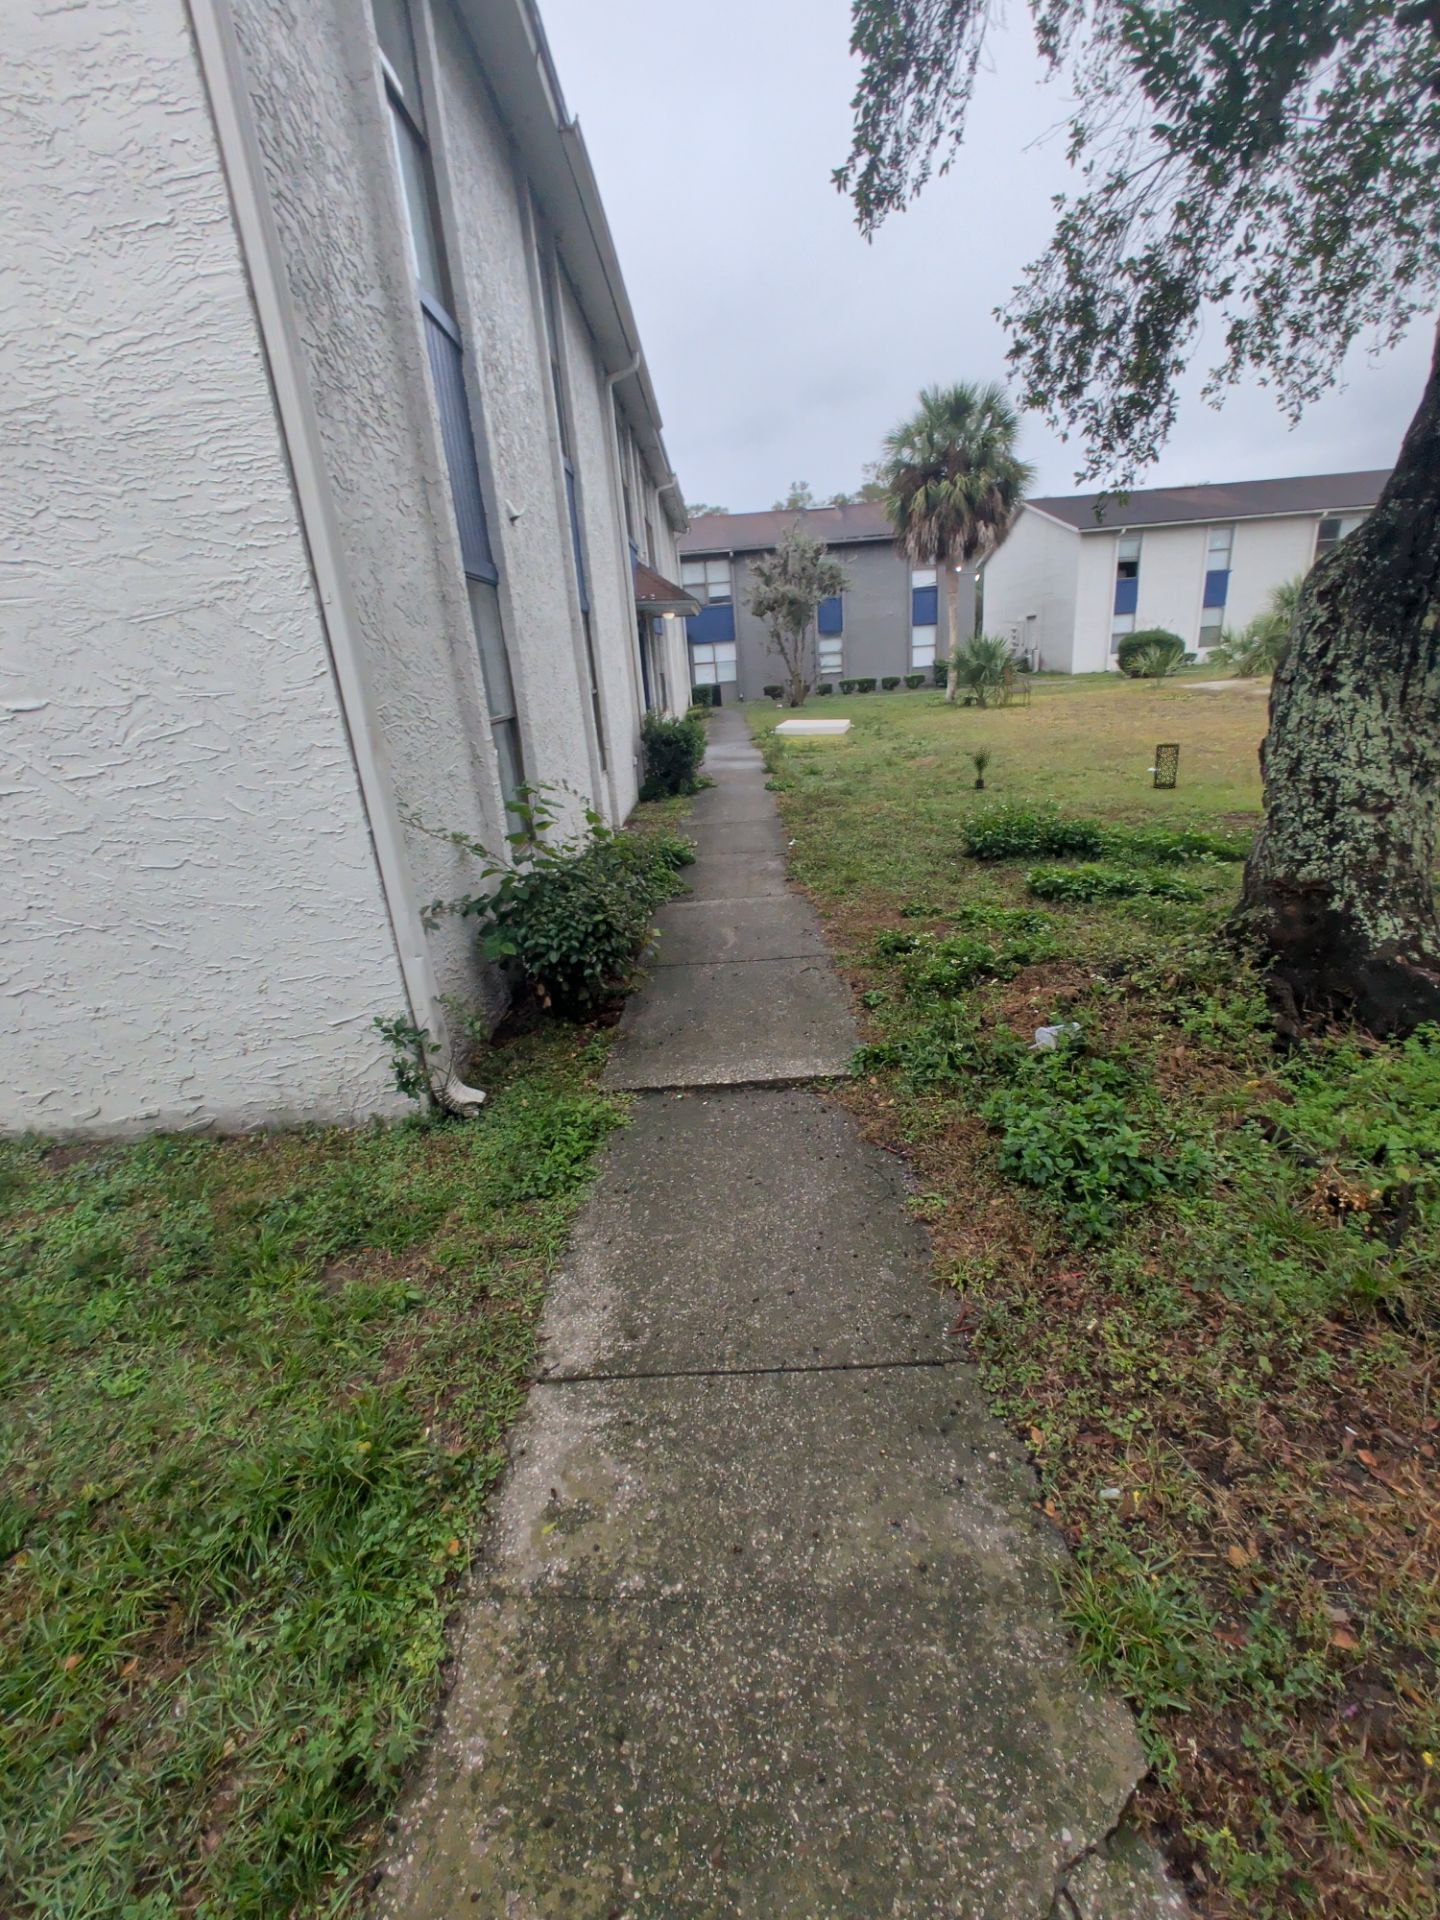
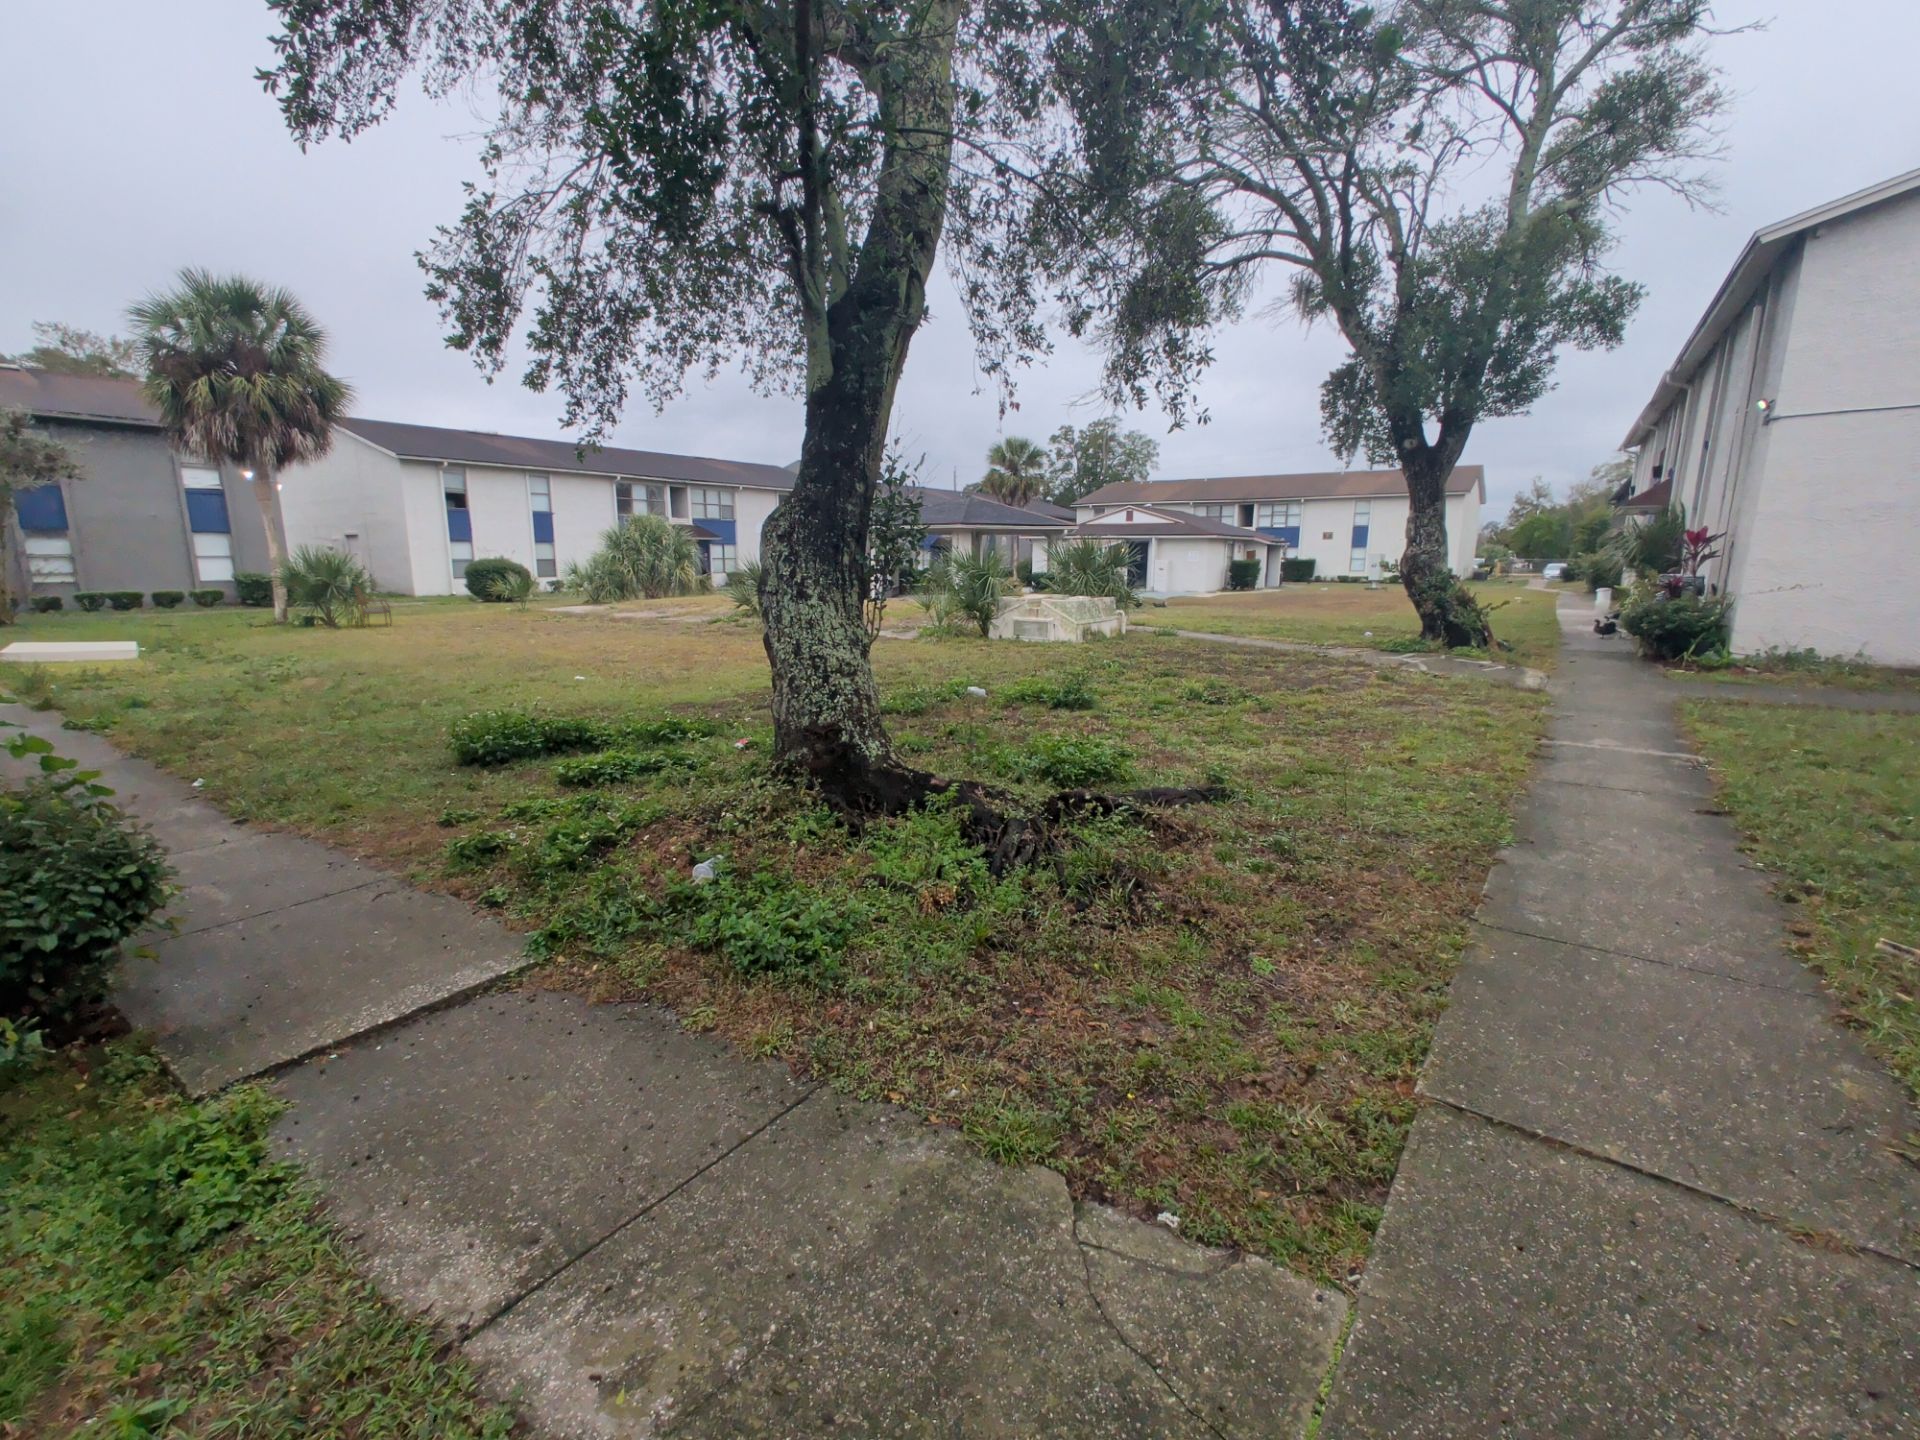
trash can: present [1153,743,1180,789] -> none [591,653,614,693]
potted plant: present [973,750,990,788] -> none [391,660,426,705]

